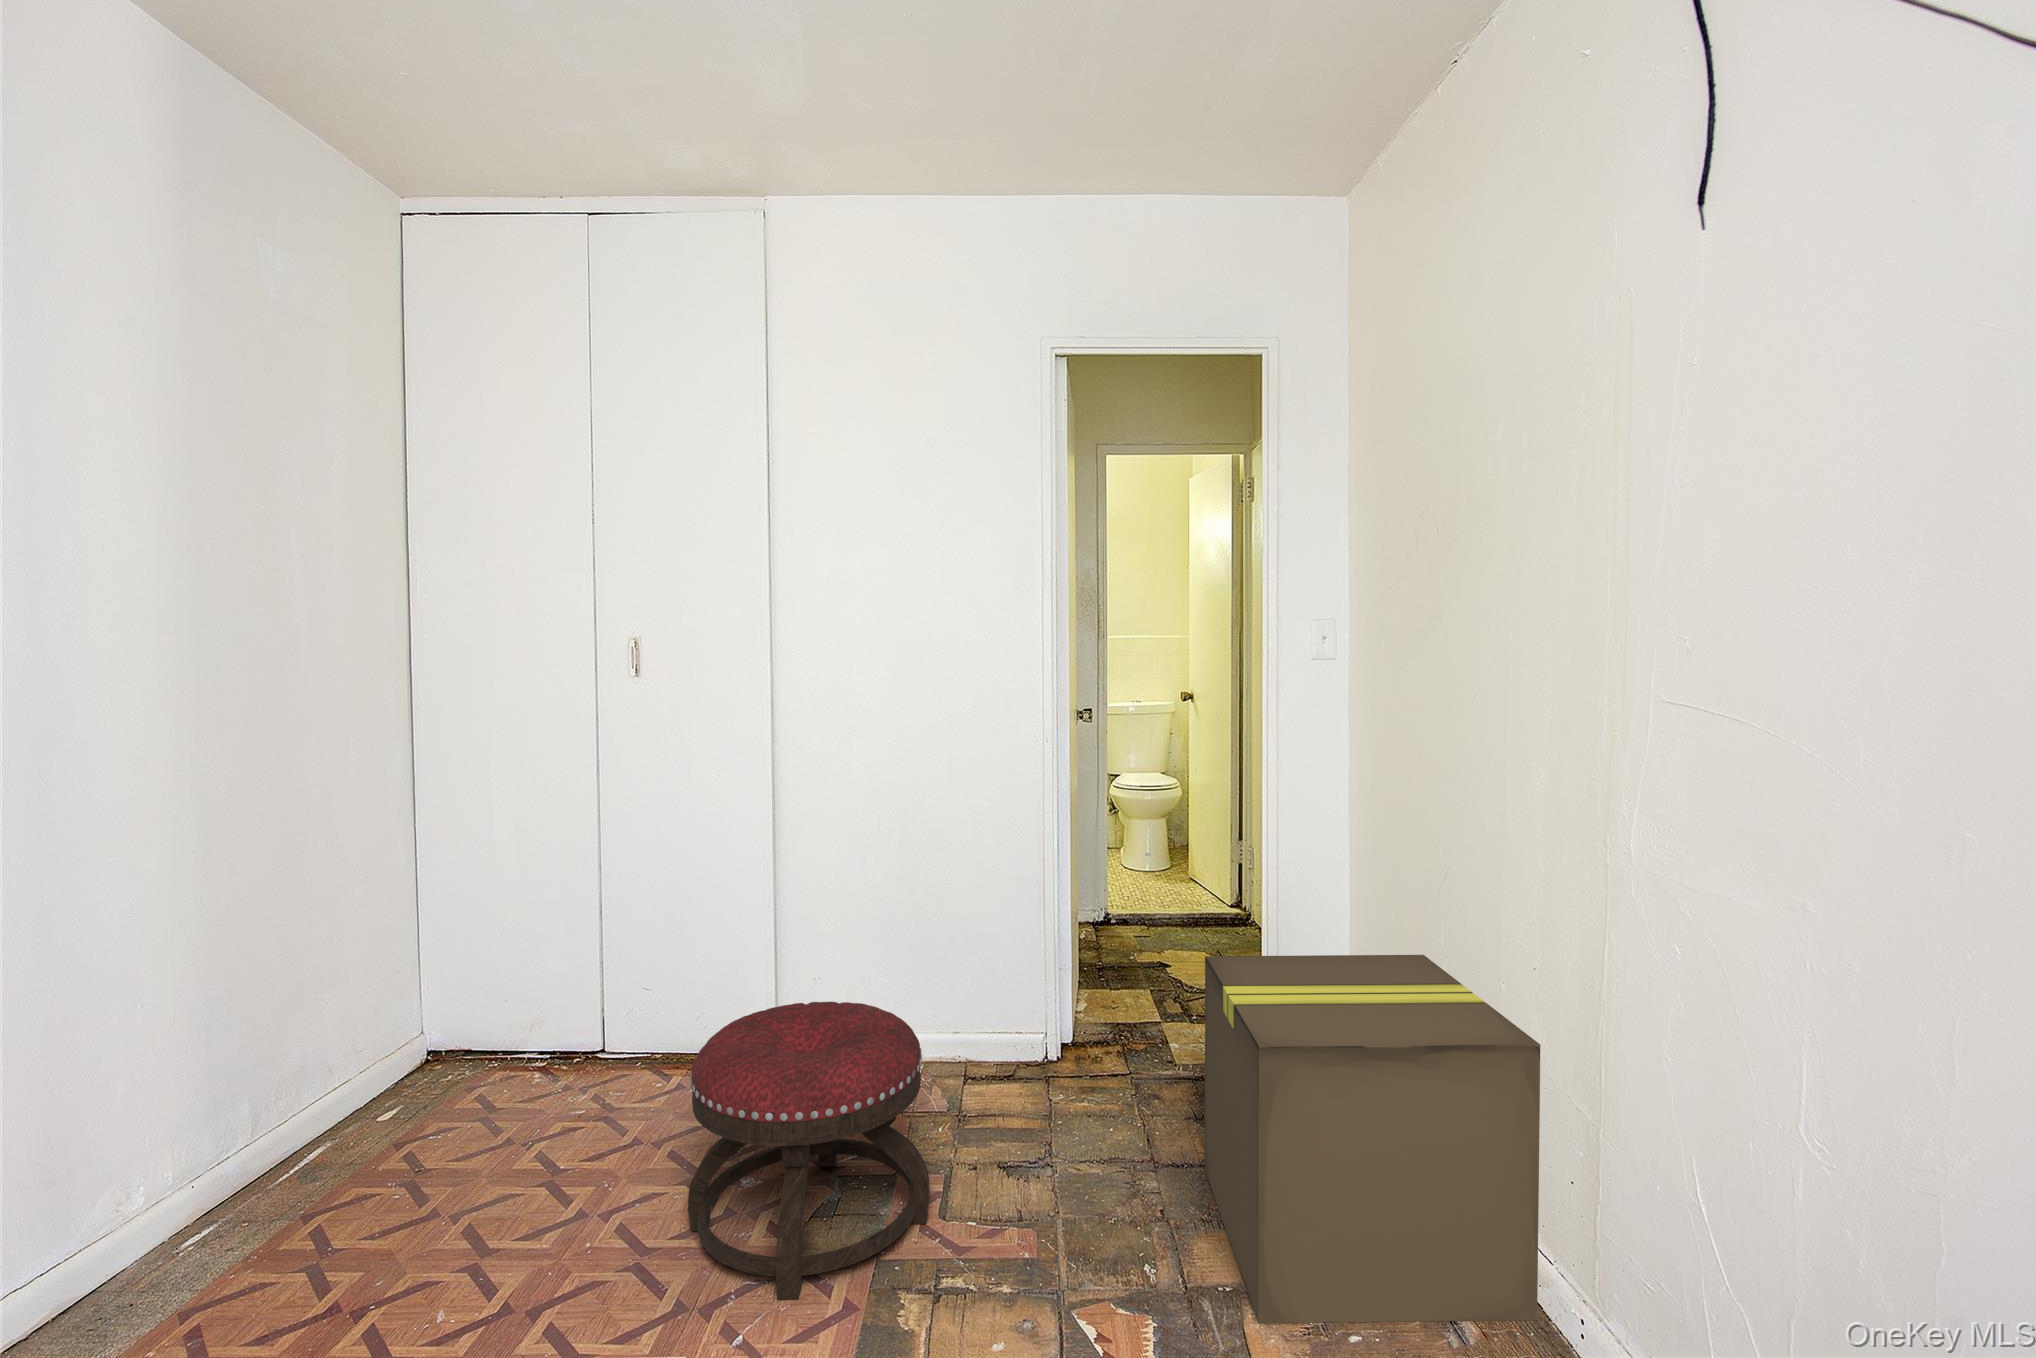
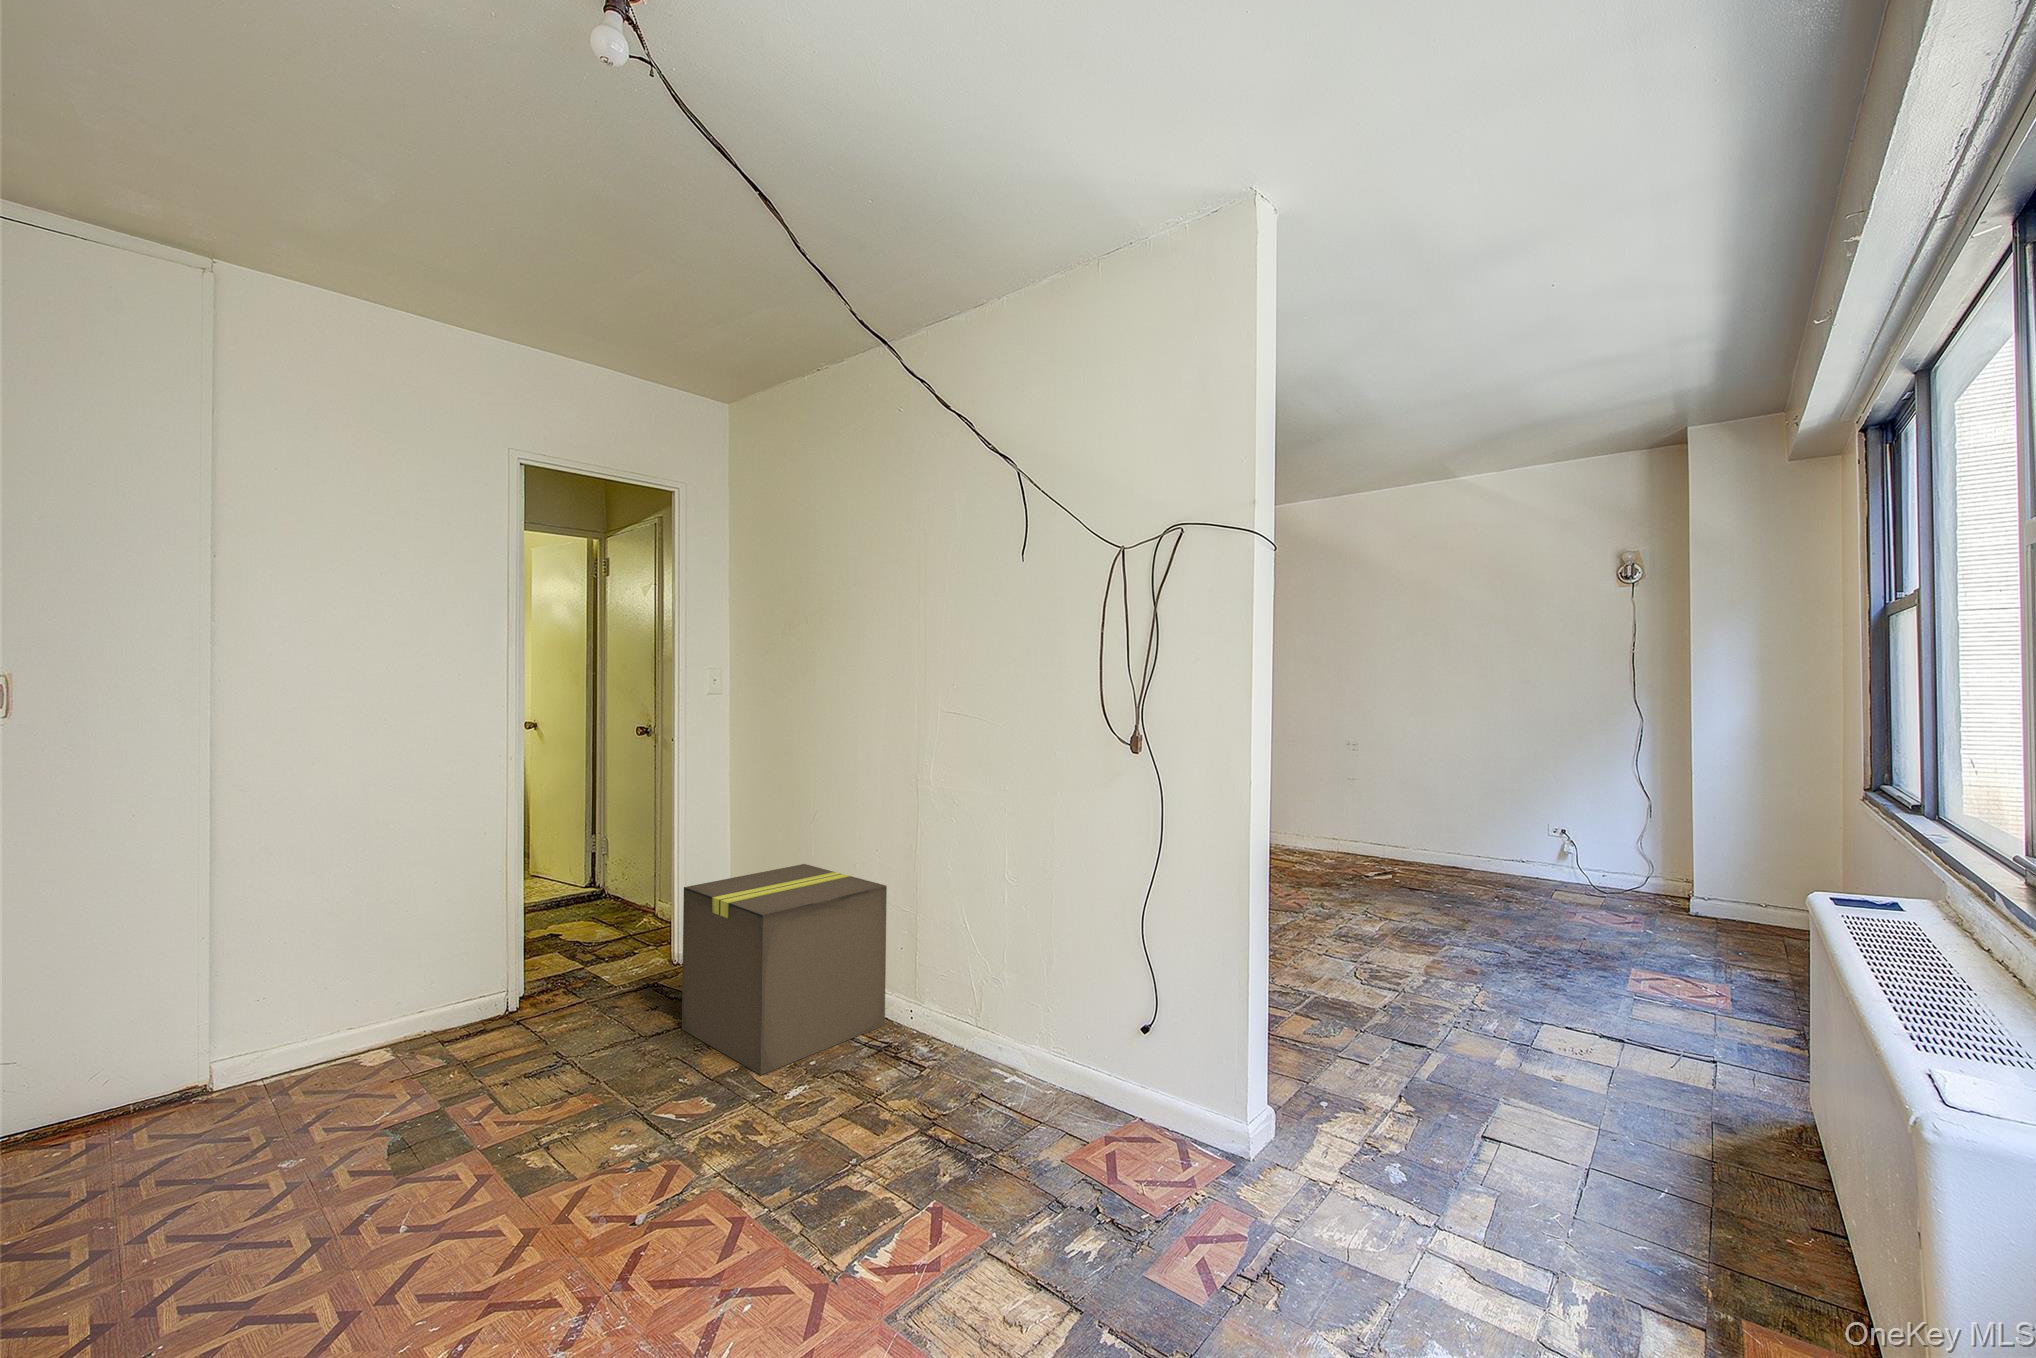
ottoman: present [688,1002,930,1300] -> none [261,975,503,1206]

